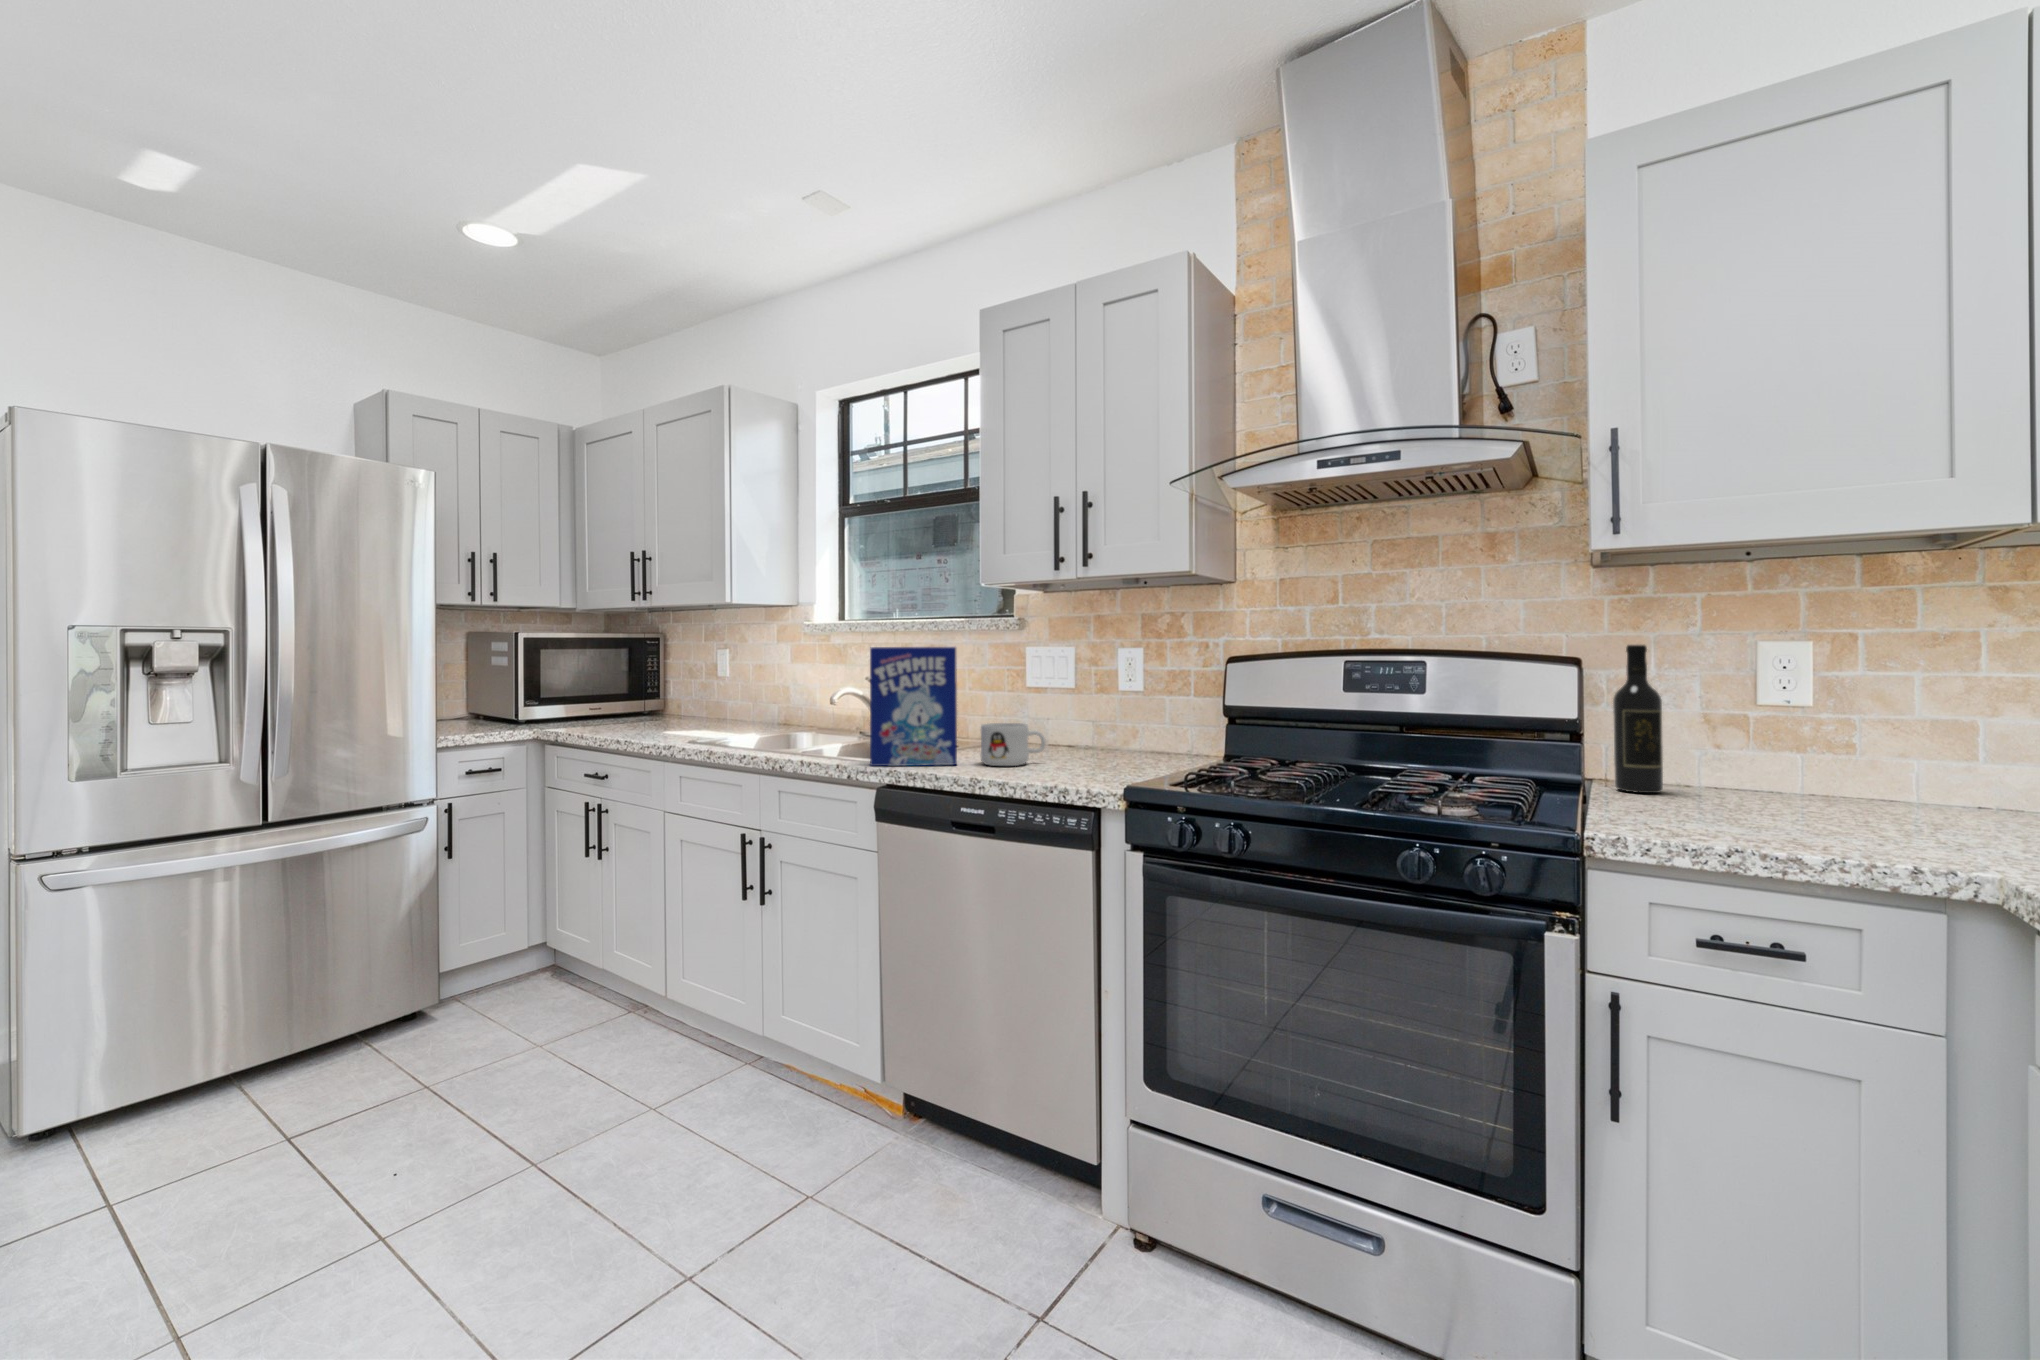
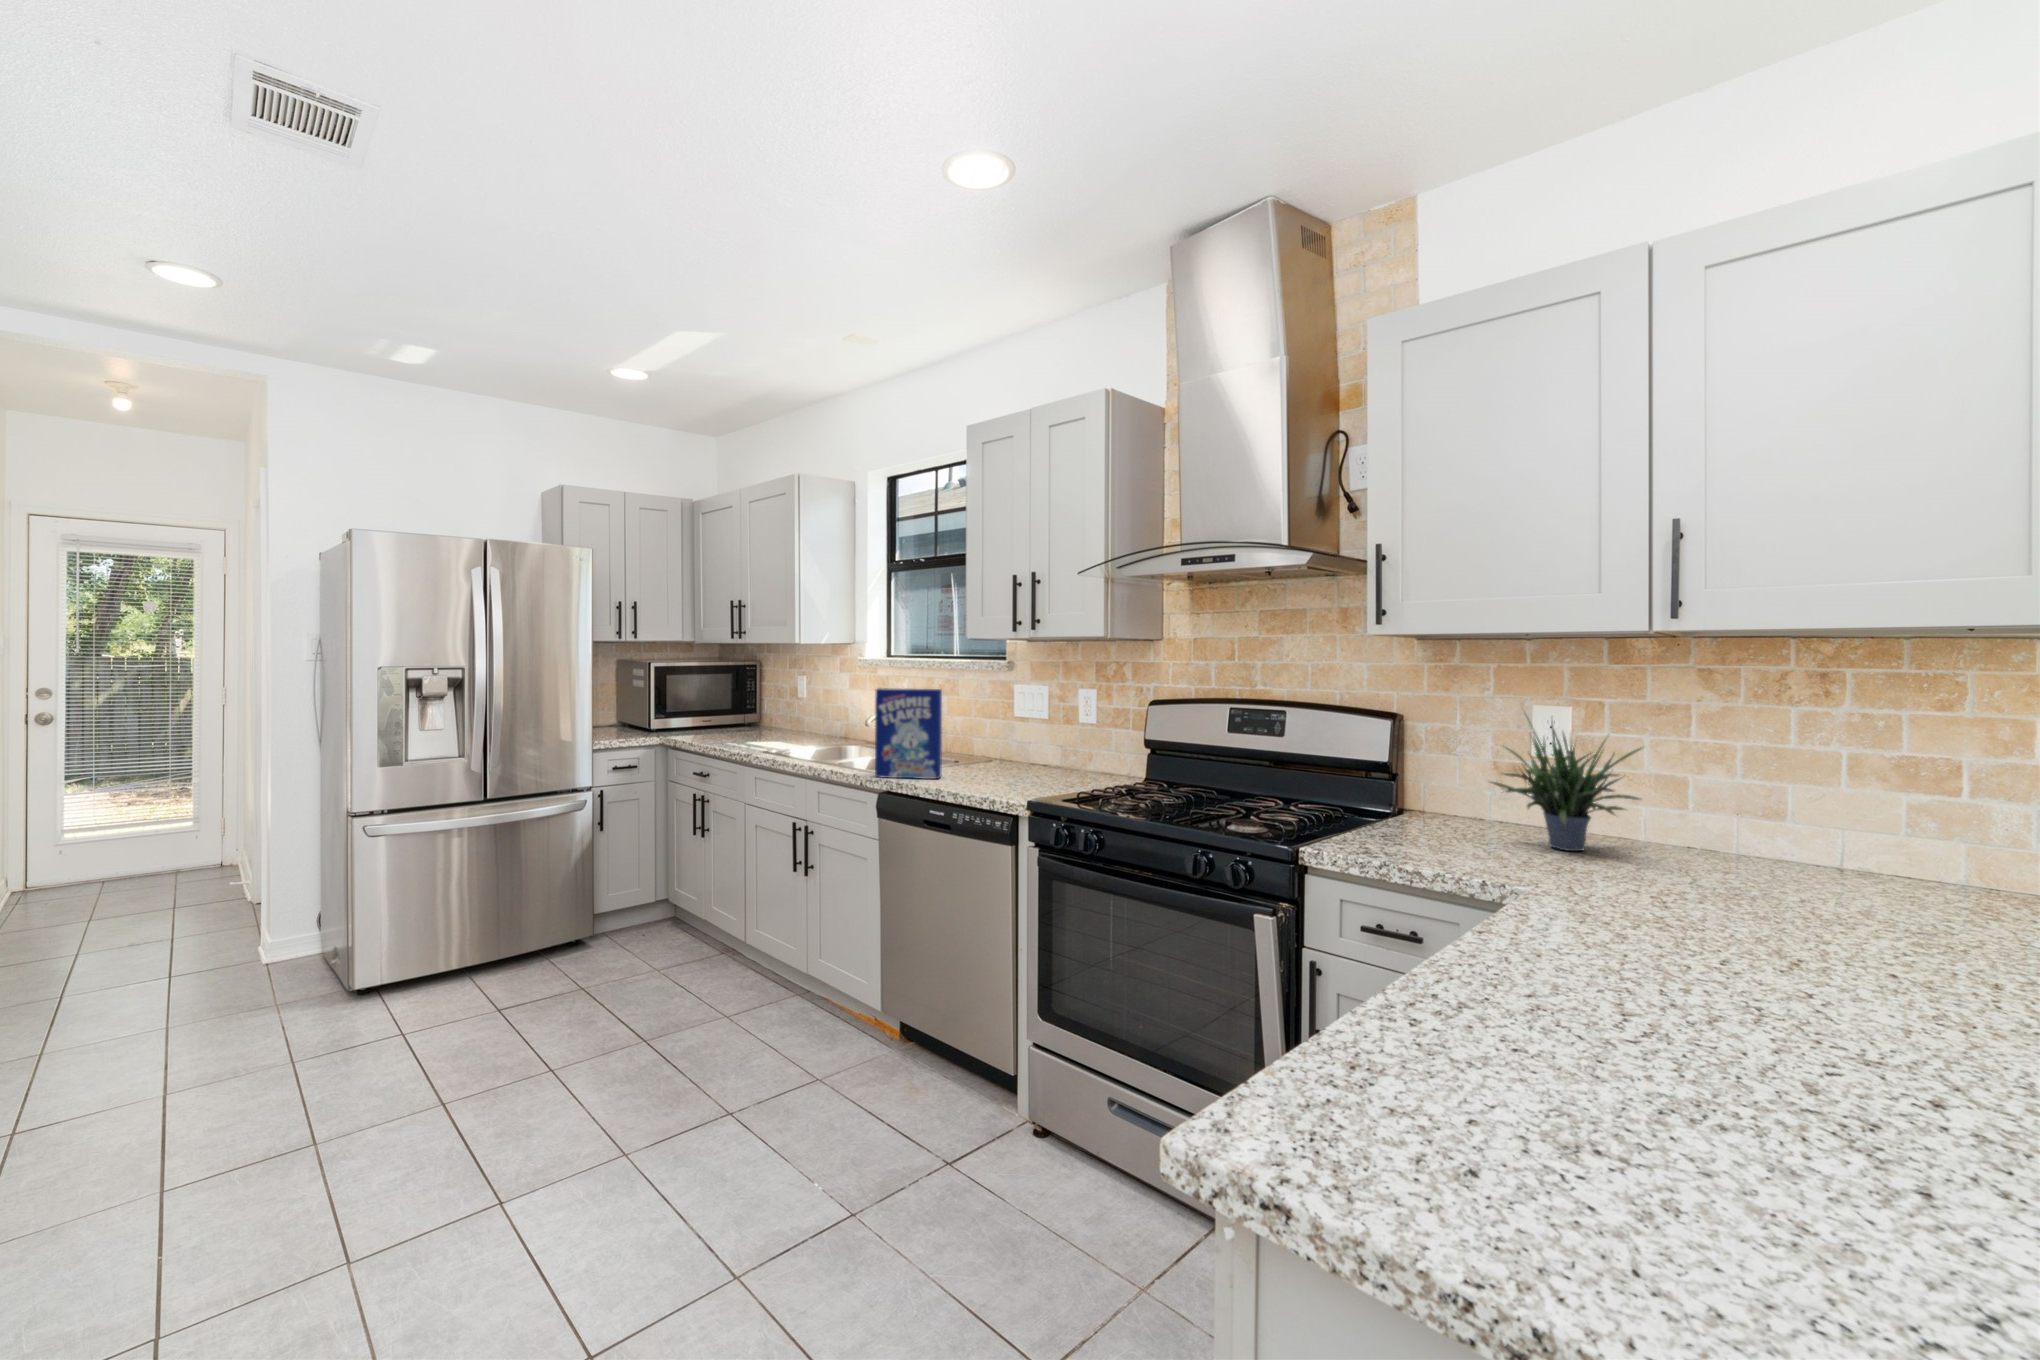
potted plant: none [1737,634,2016,820] -> present [1491,723,1642,851]
wine bottle: present [1613,645,1663,793] -> none [1421,705,1456,824]
mug: present [981,723,1046,766] -> none [957,748,1008,781]

